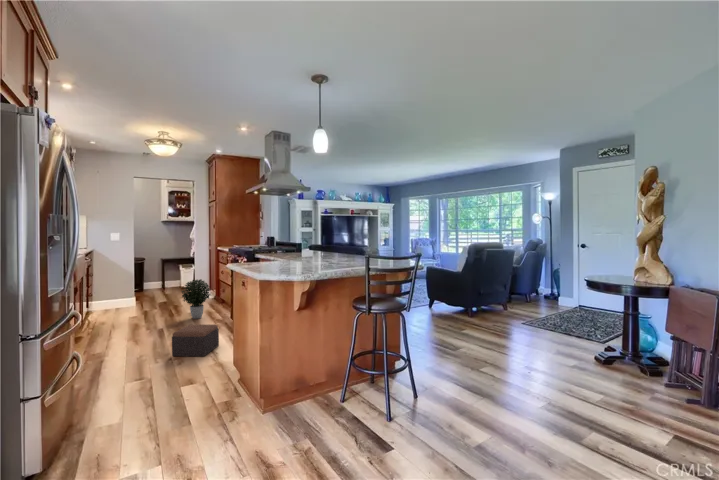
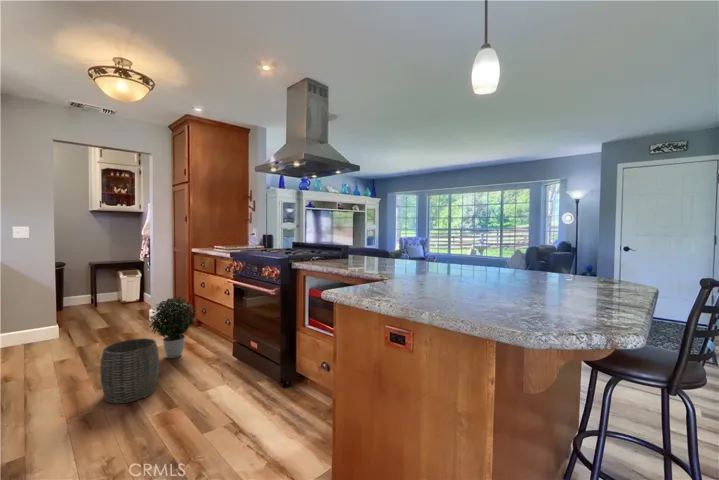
woven basket: none [147,301,180,336] -> present [100,338,159,404]
footstool: present [172,324,219,356] -> none [174,384,249,458]

